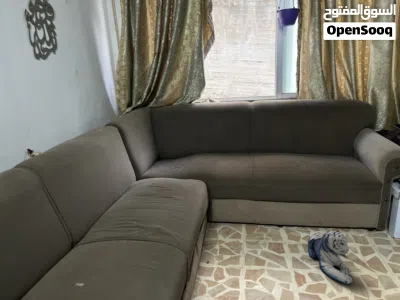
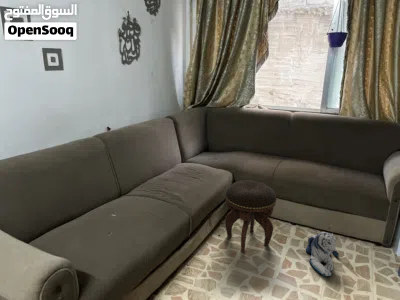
footstool: none [210,187,274,278] -> present [225,180,277,252]

